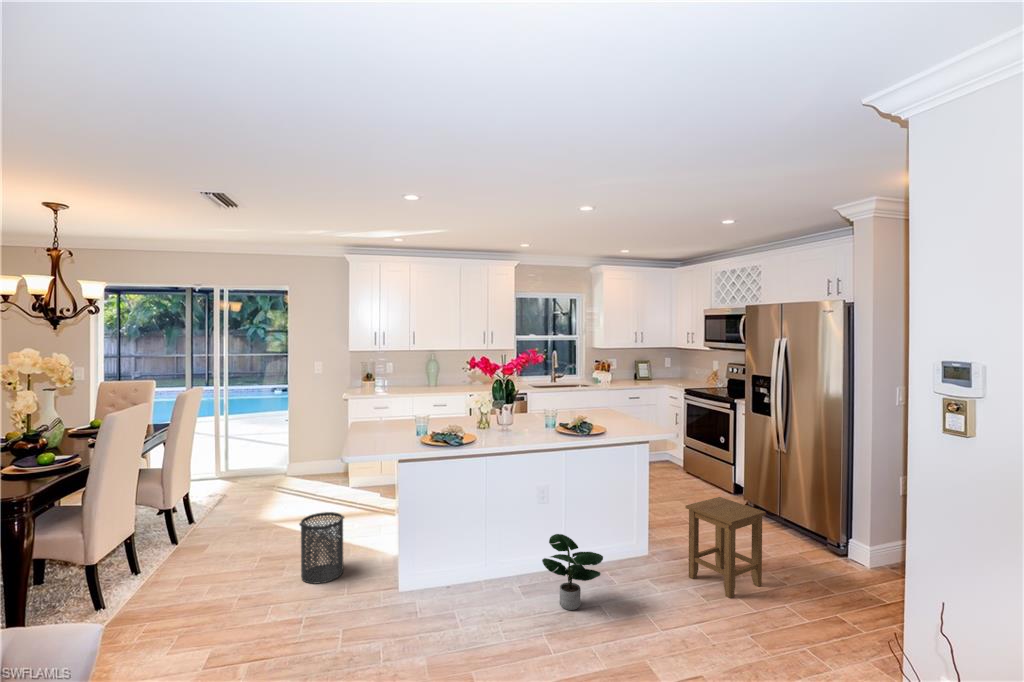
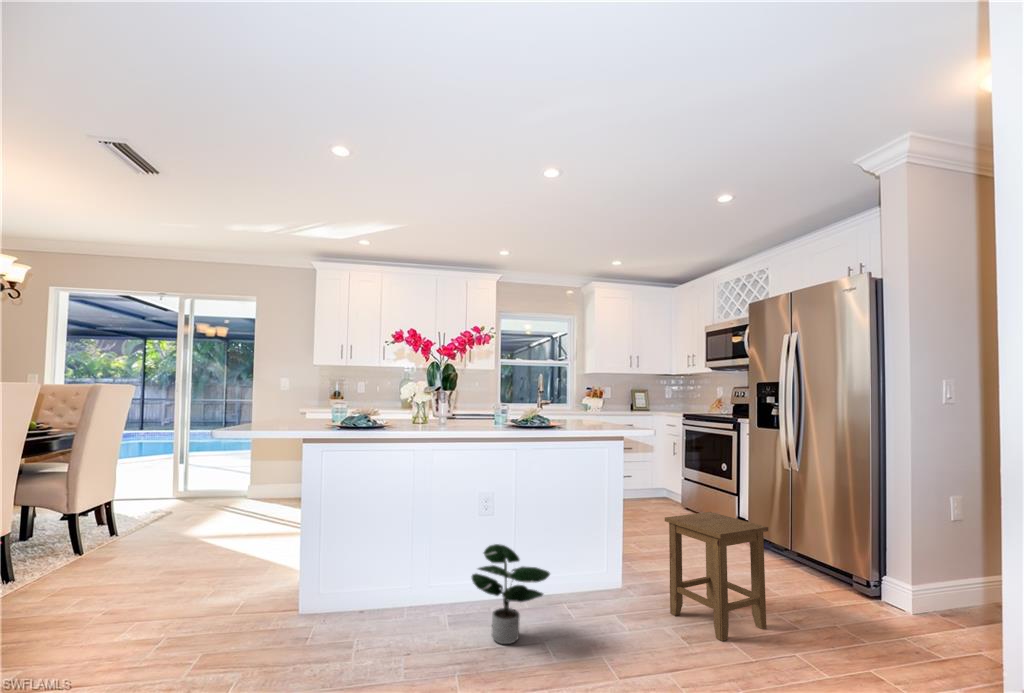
trash can: present [299,512,344,584] -> none [188,513,252,598]

